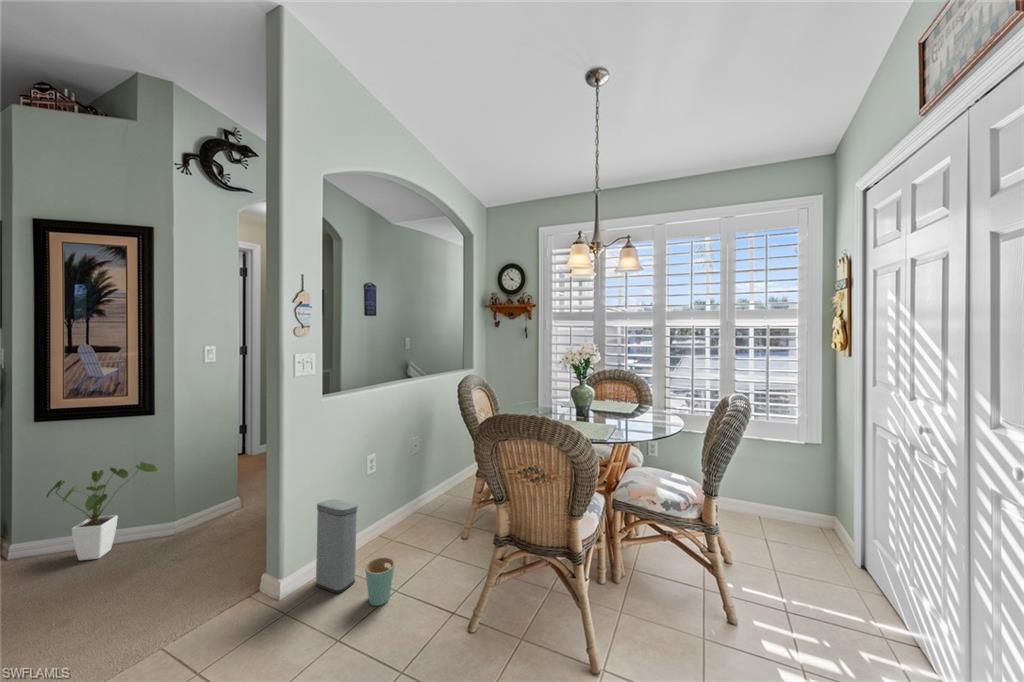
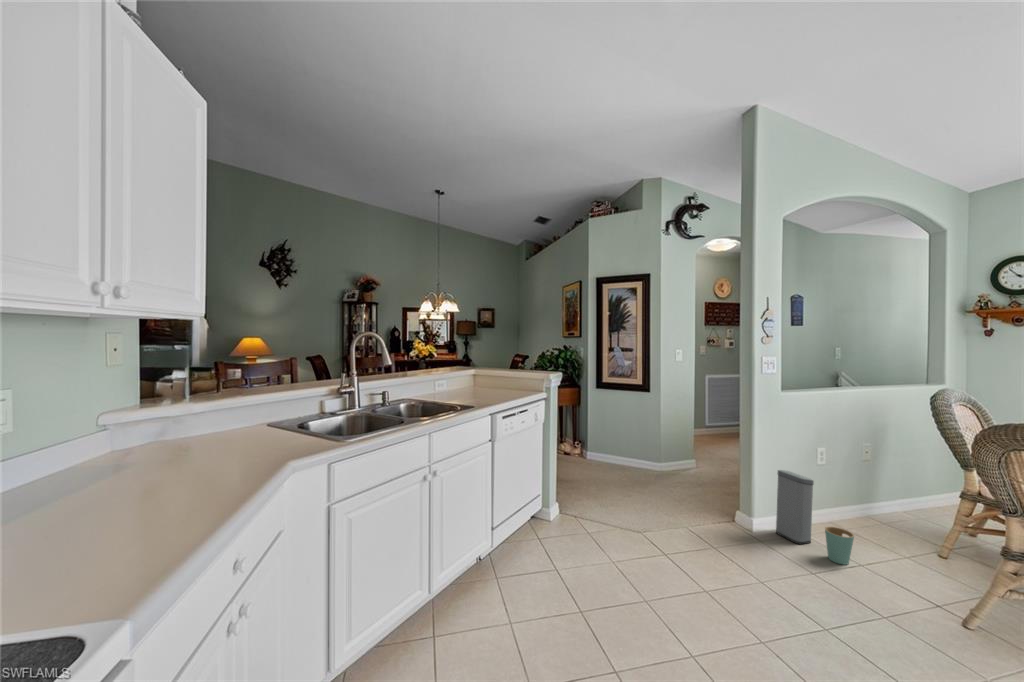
house plant: present [46,461,158,560] -> none [610,422,653,475]

